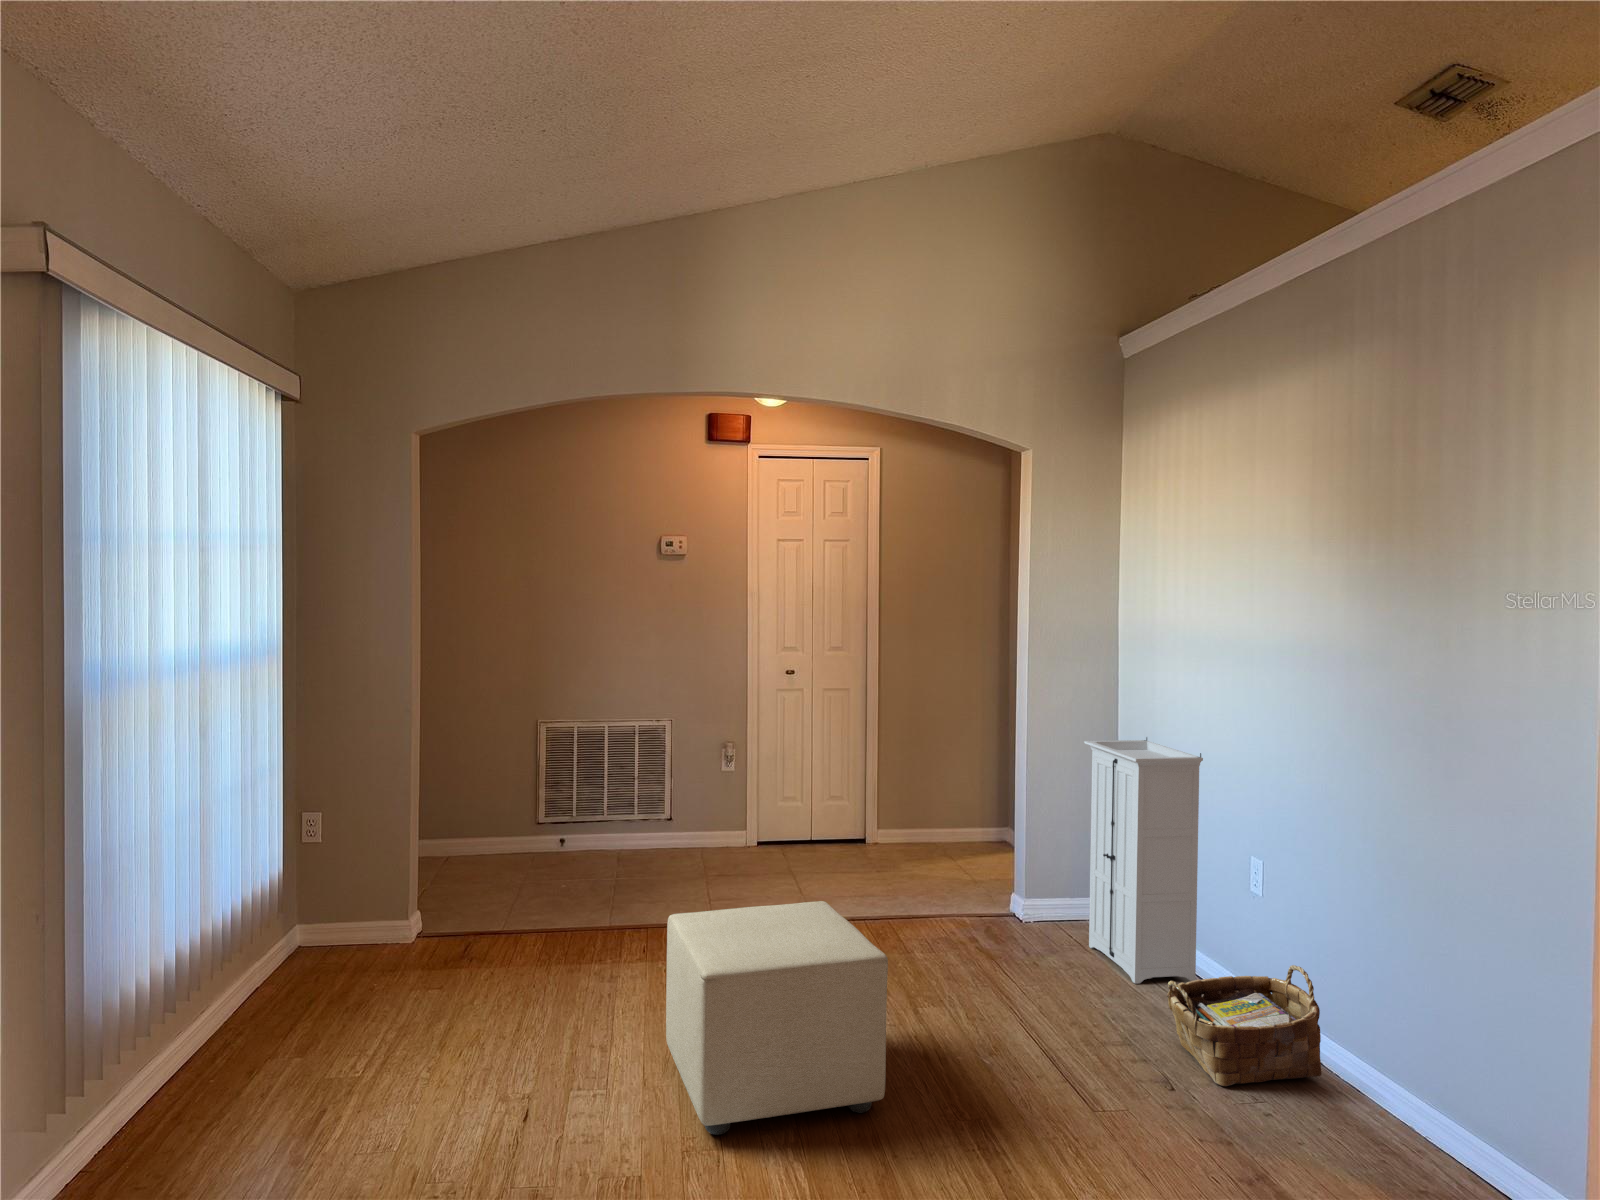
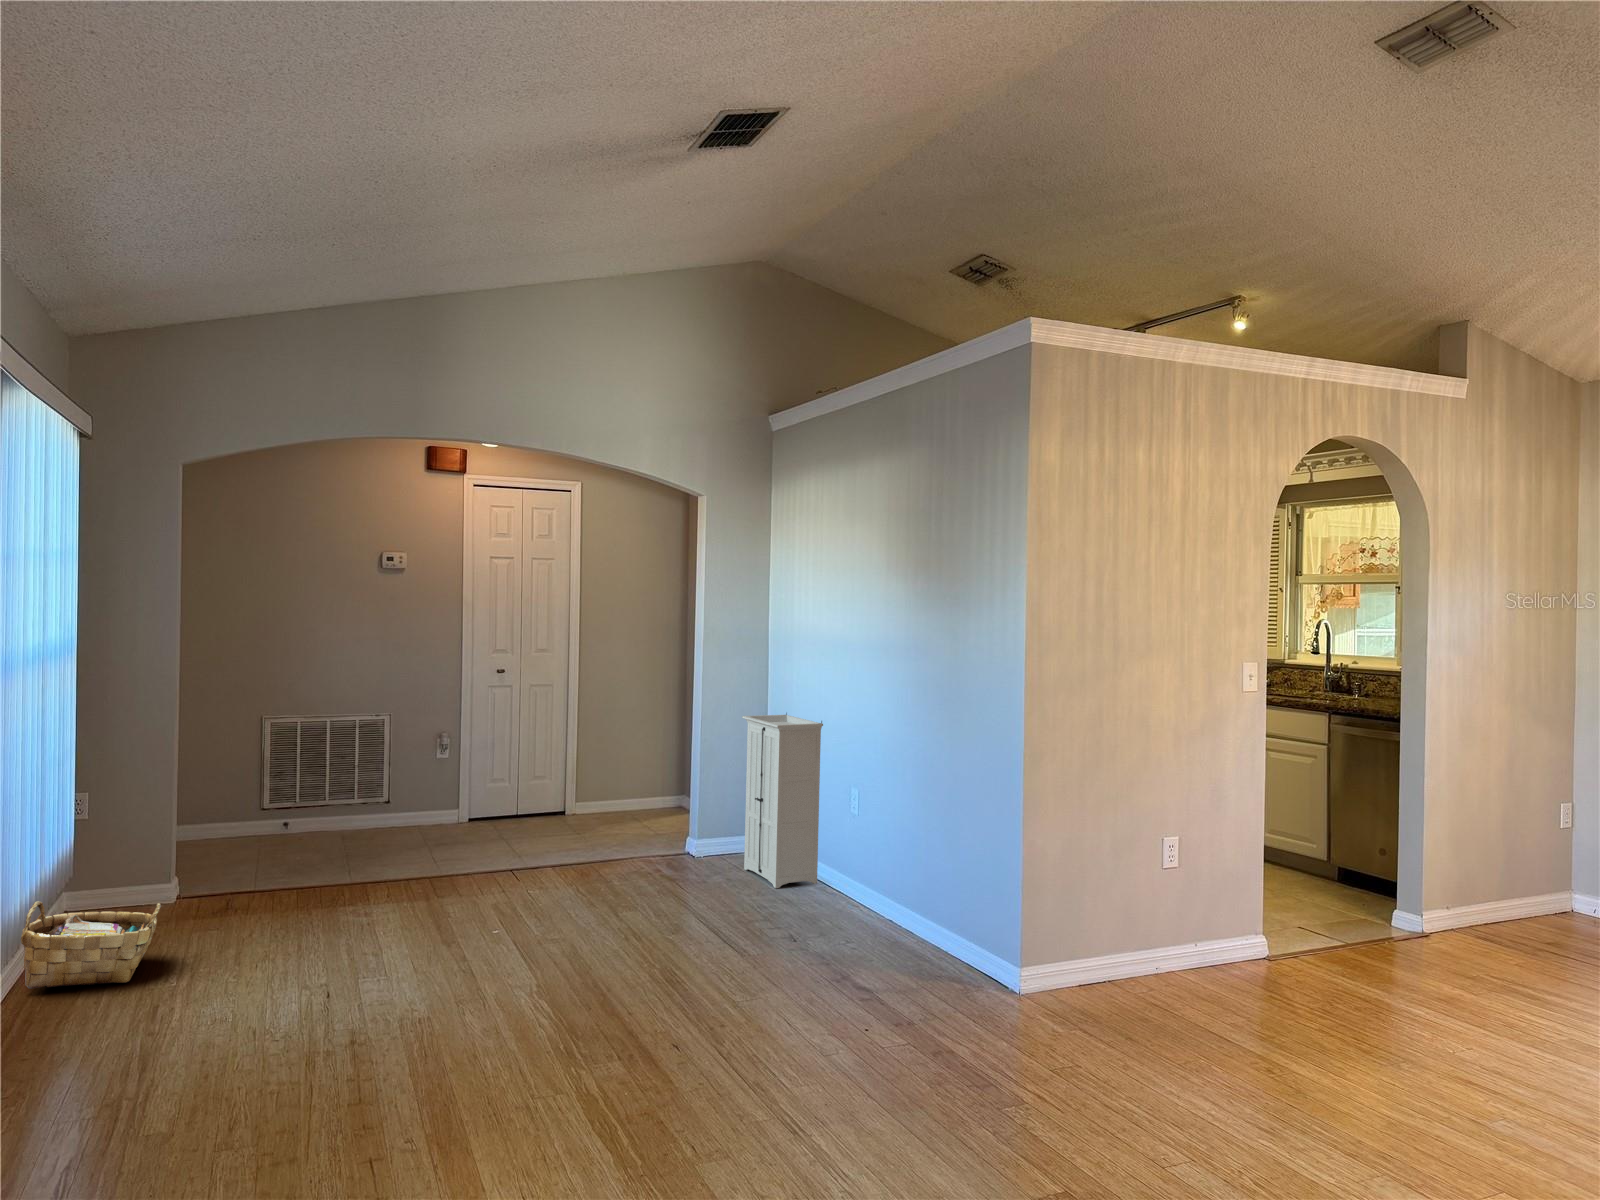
ottoman: present [666,901,888,1135] -> none [429,835,605,996]
woven basket: present [1167,965,1322,1086] -> present [21,901,161,989]

